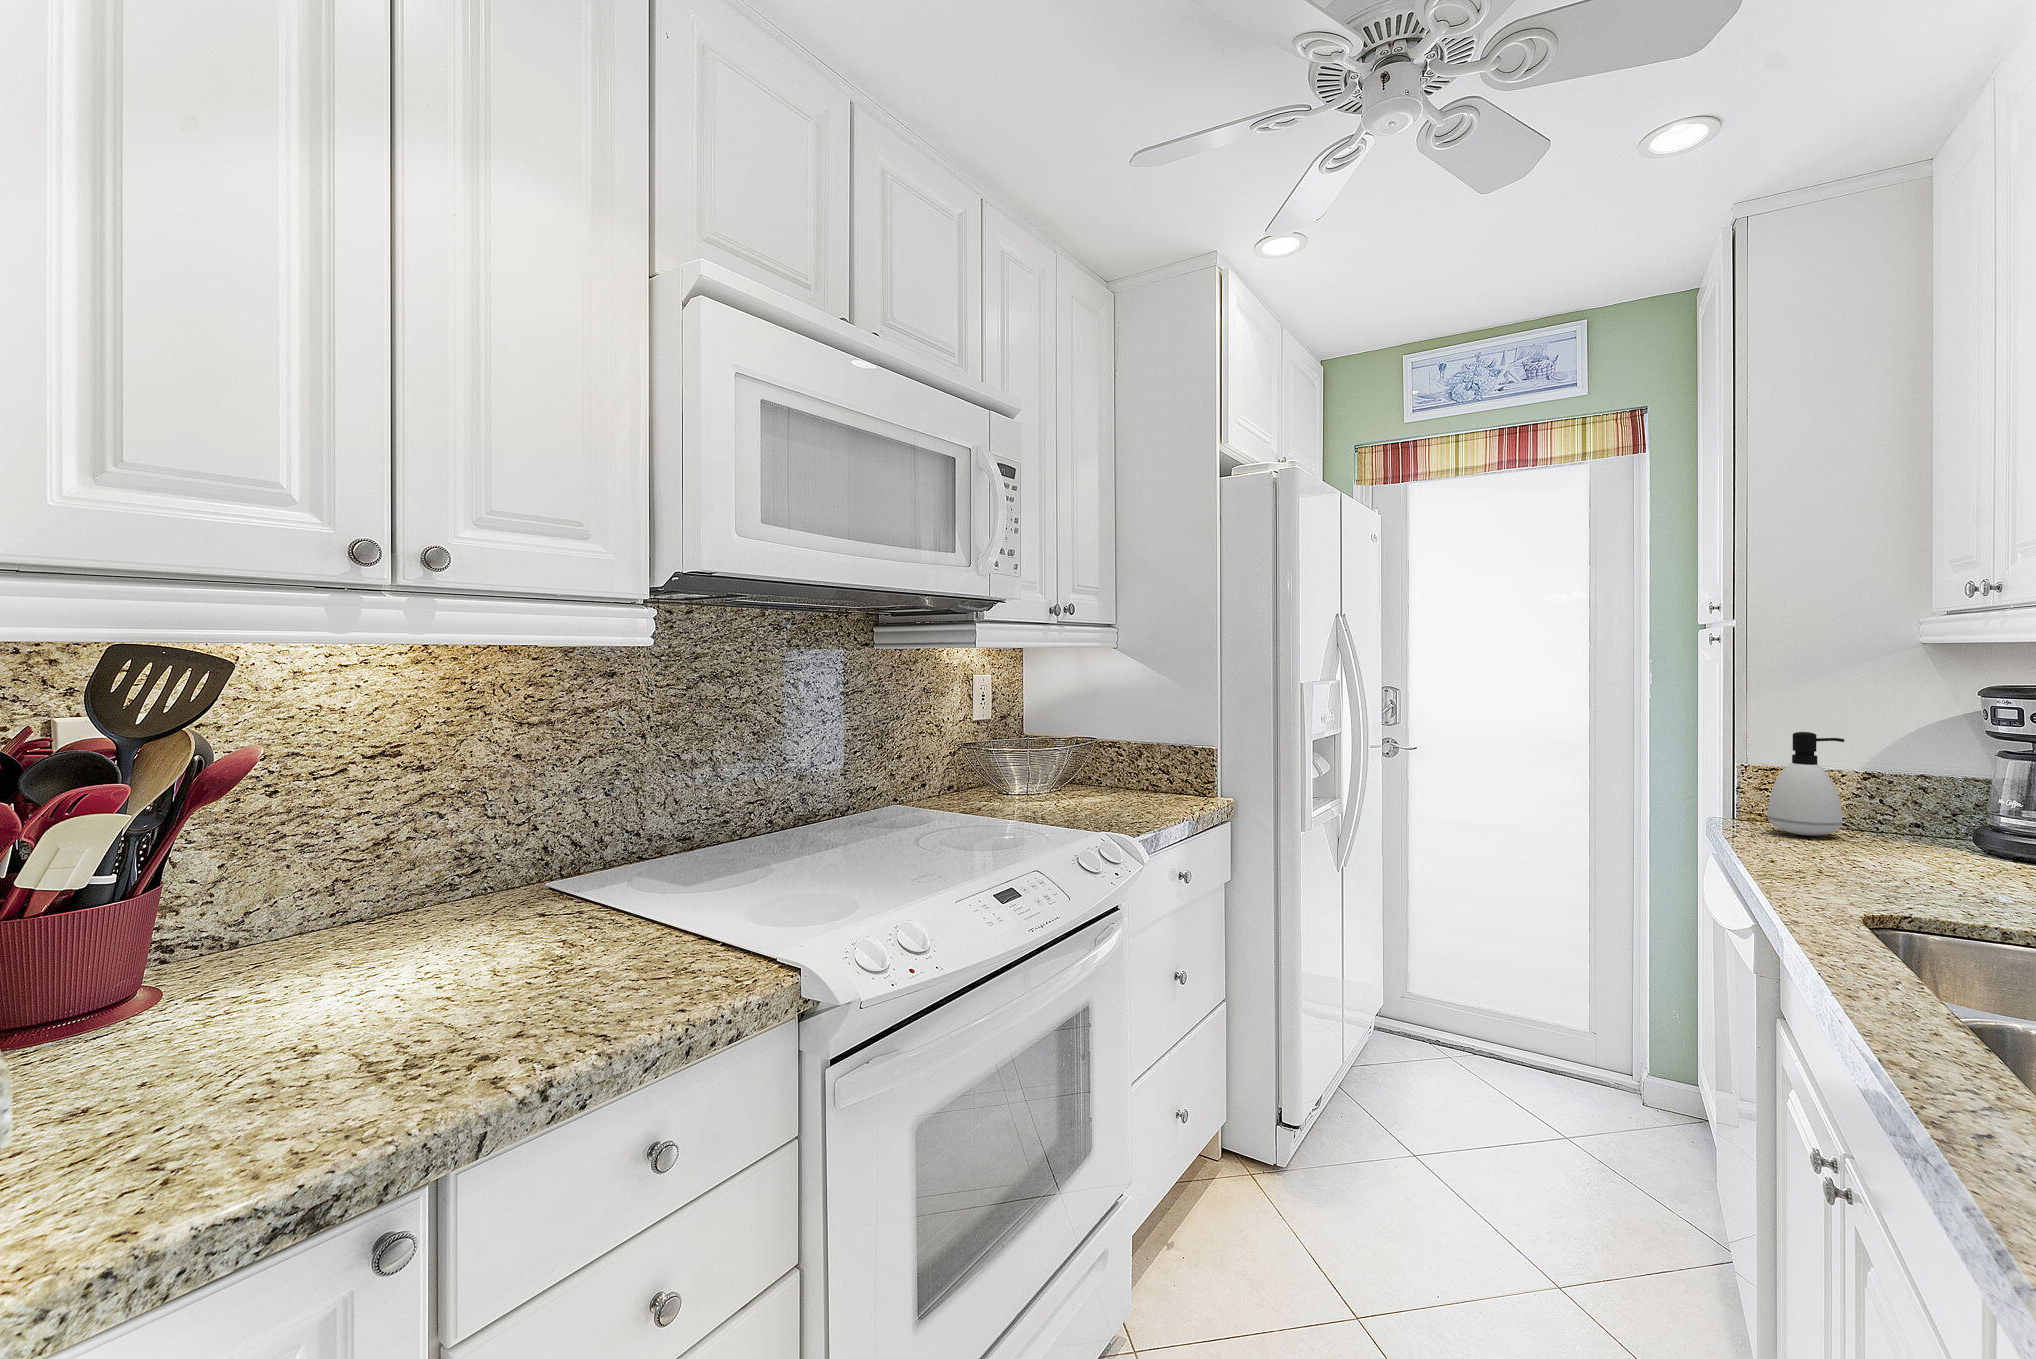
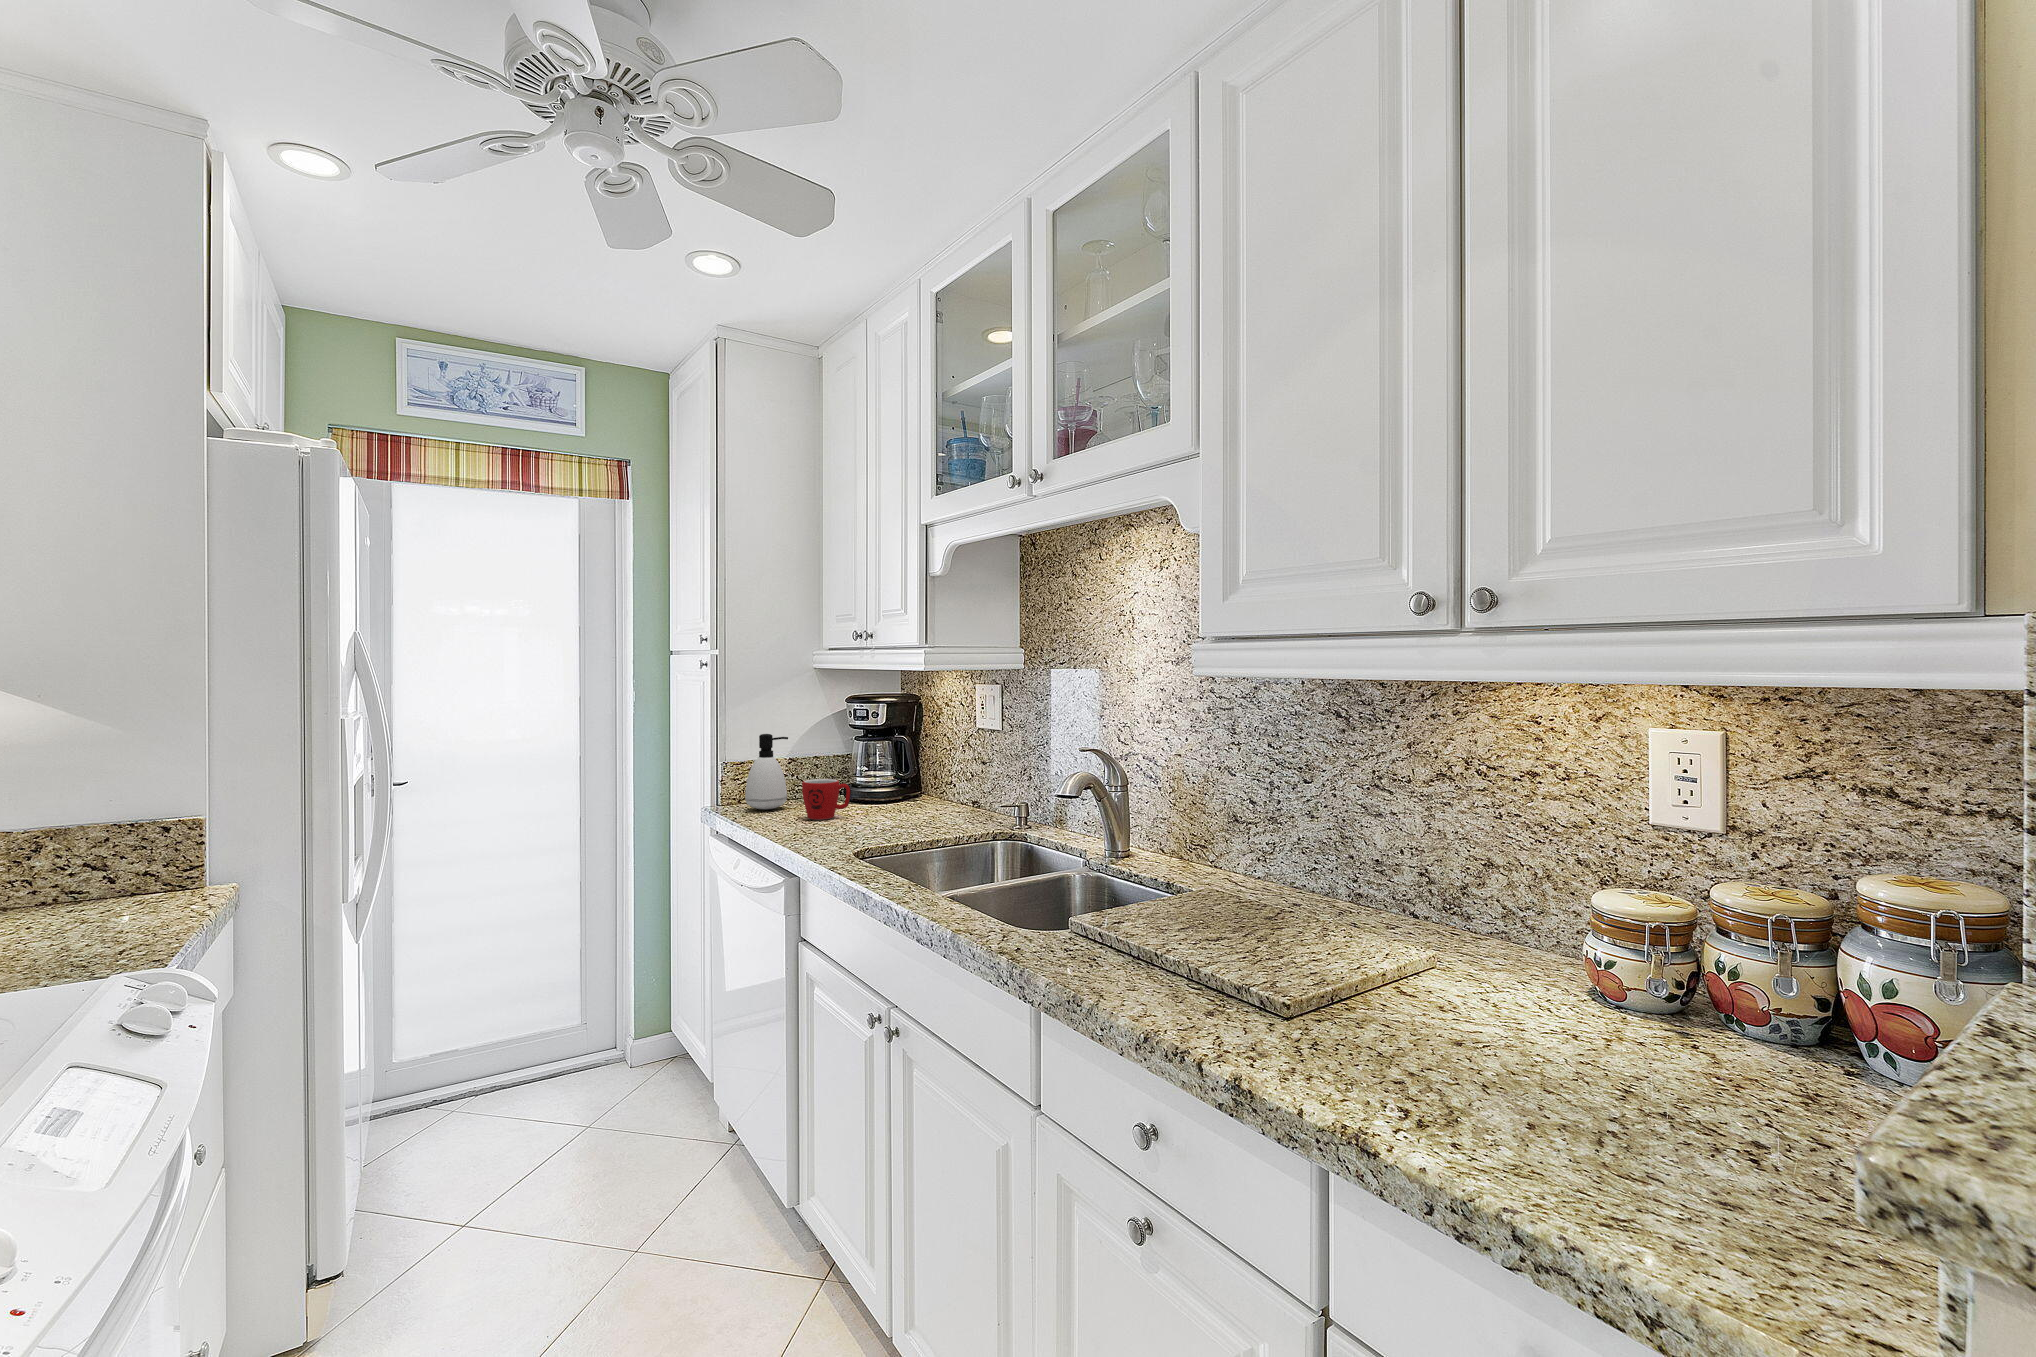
mug: none [1845,803,1942,865] -> present [802,779,851,819]

